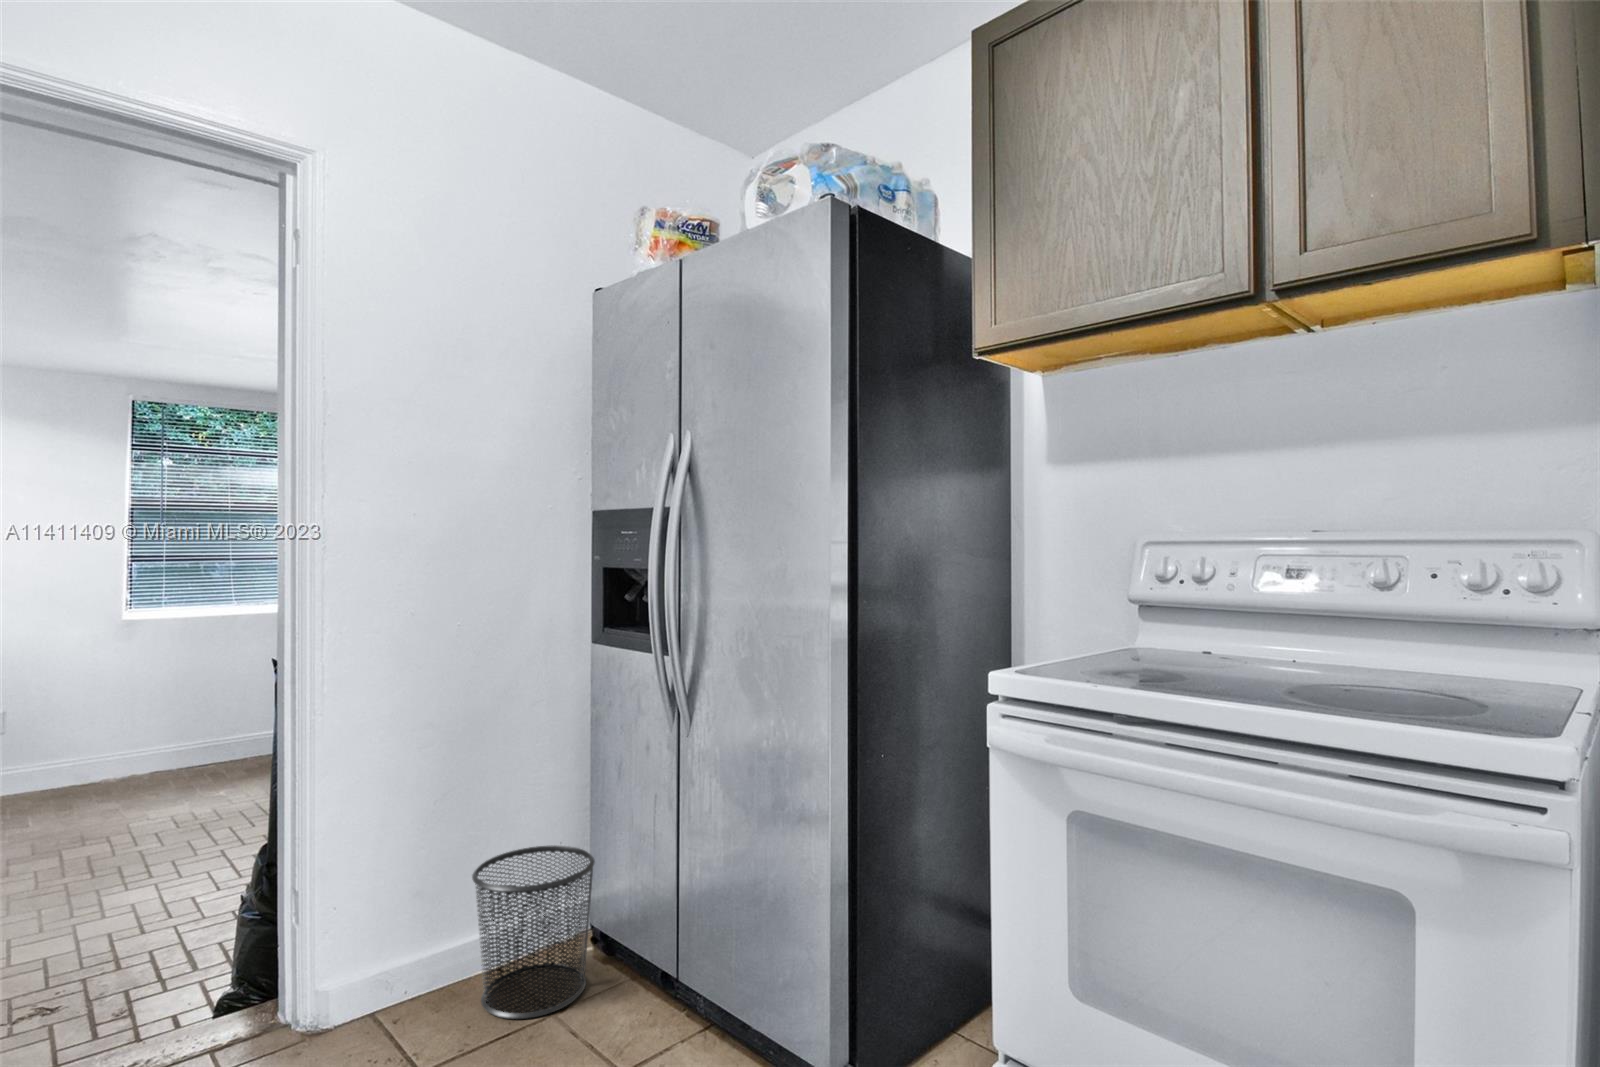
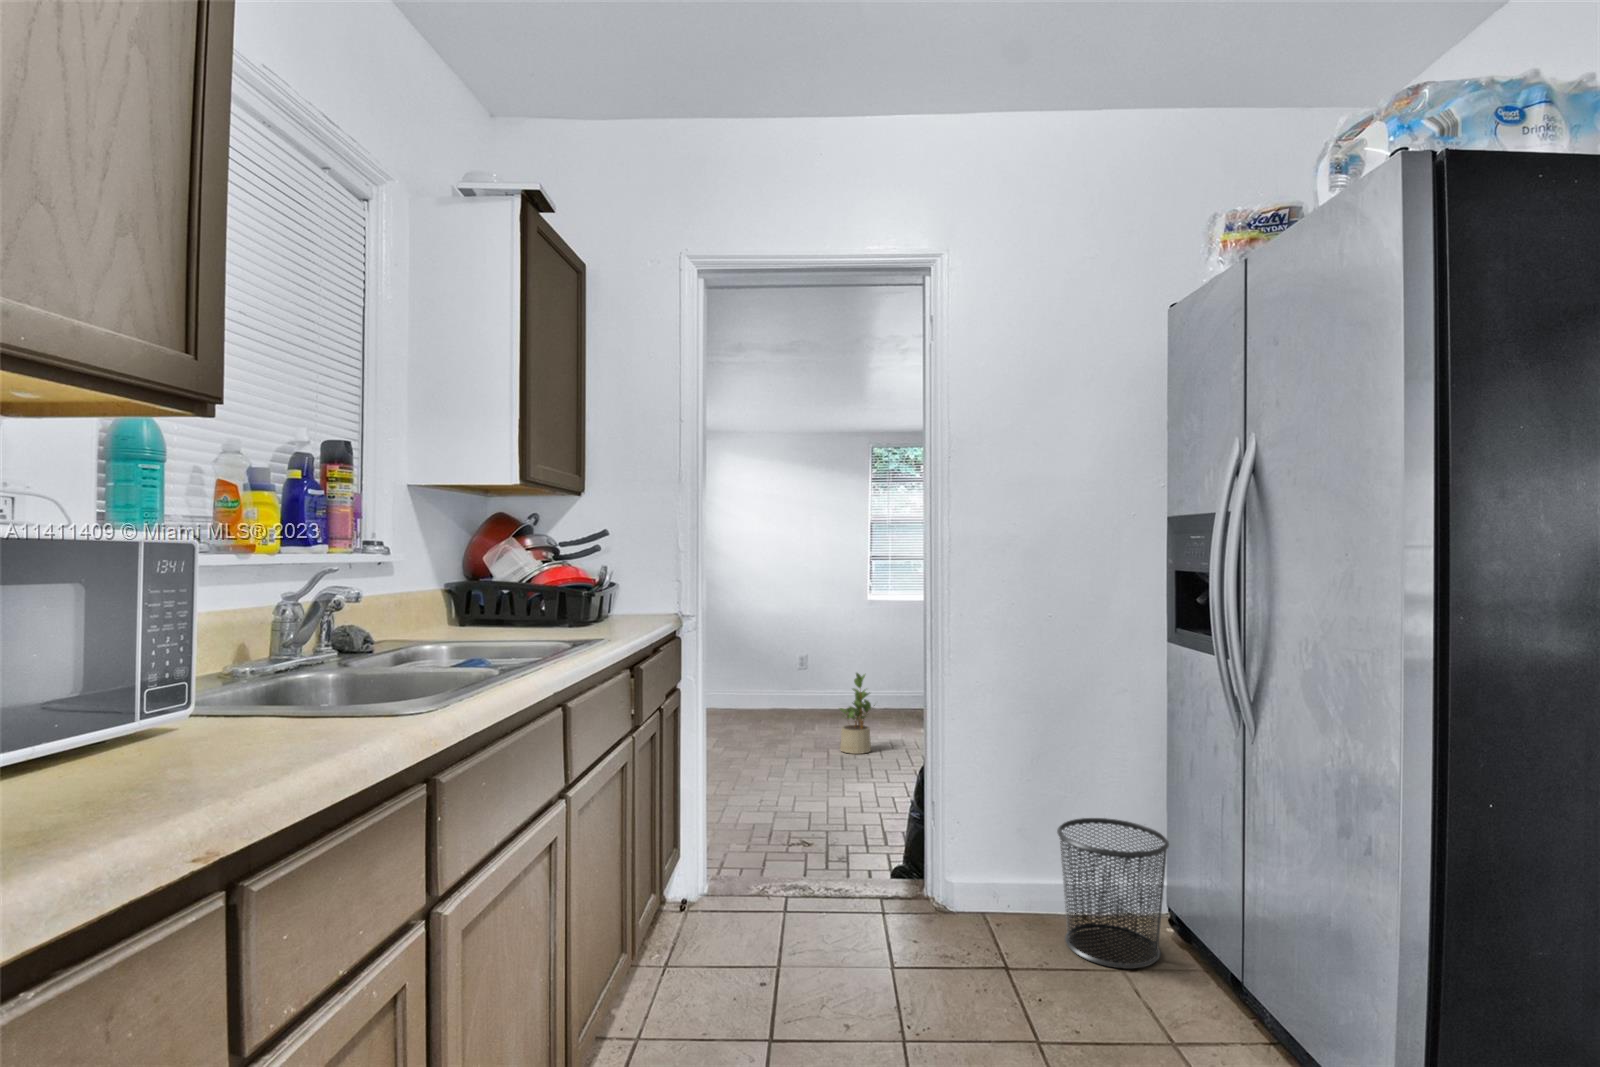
potted plant: none [83,737,154,853] -> present [840,673,875,754]

